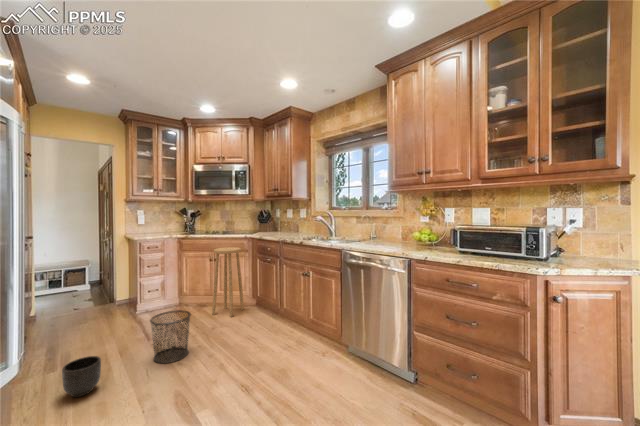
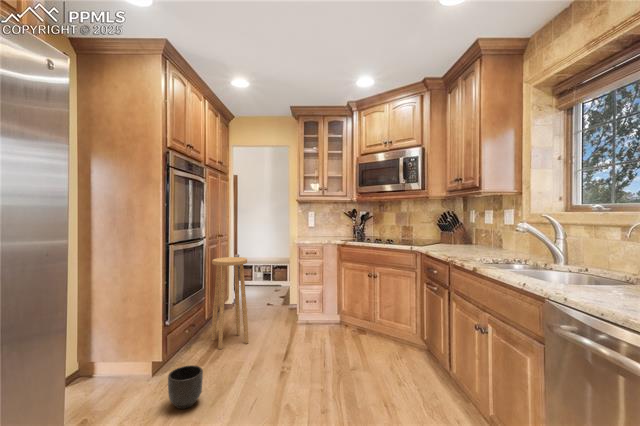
stool: present [212,247,244,317] -> present [211,257,248,349]
waste bin: present [150,310,191,363] -> none [258,335,305,404]

